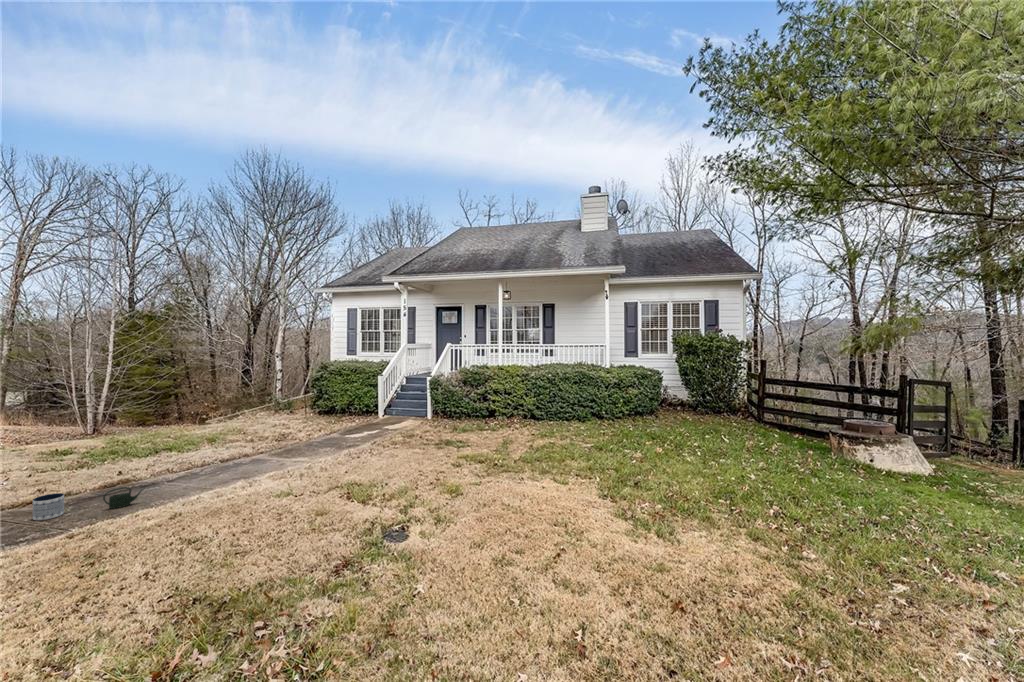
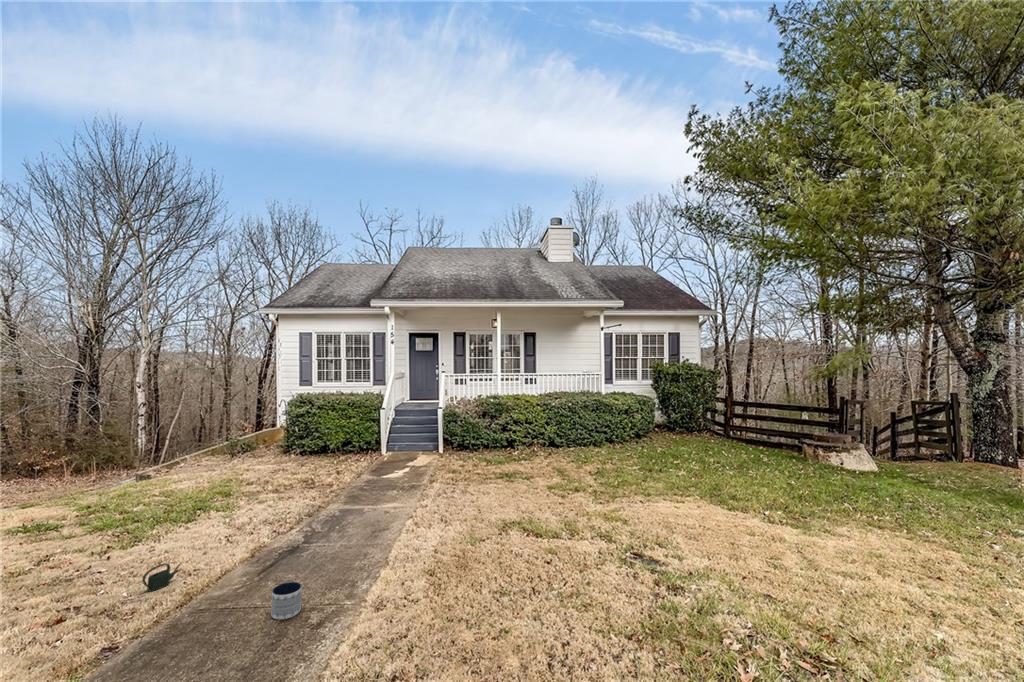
watering can: present [103,487,143,509] -> present [142,562,182,592]

